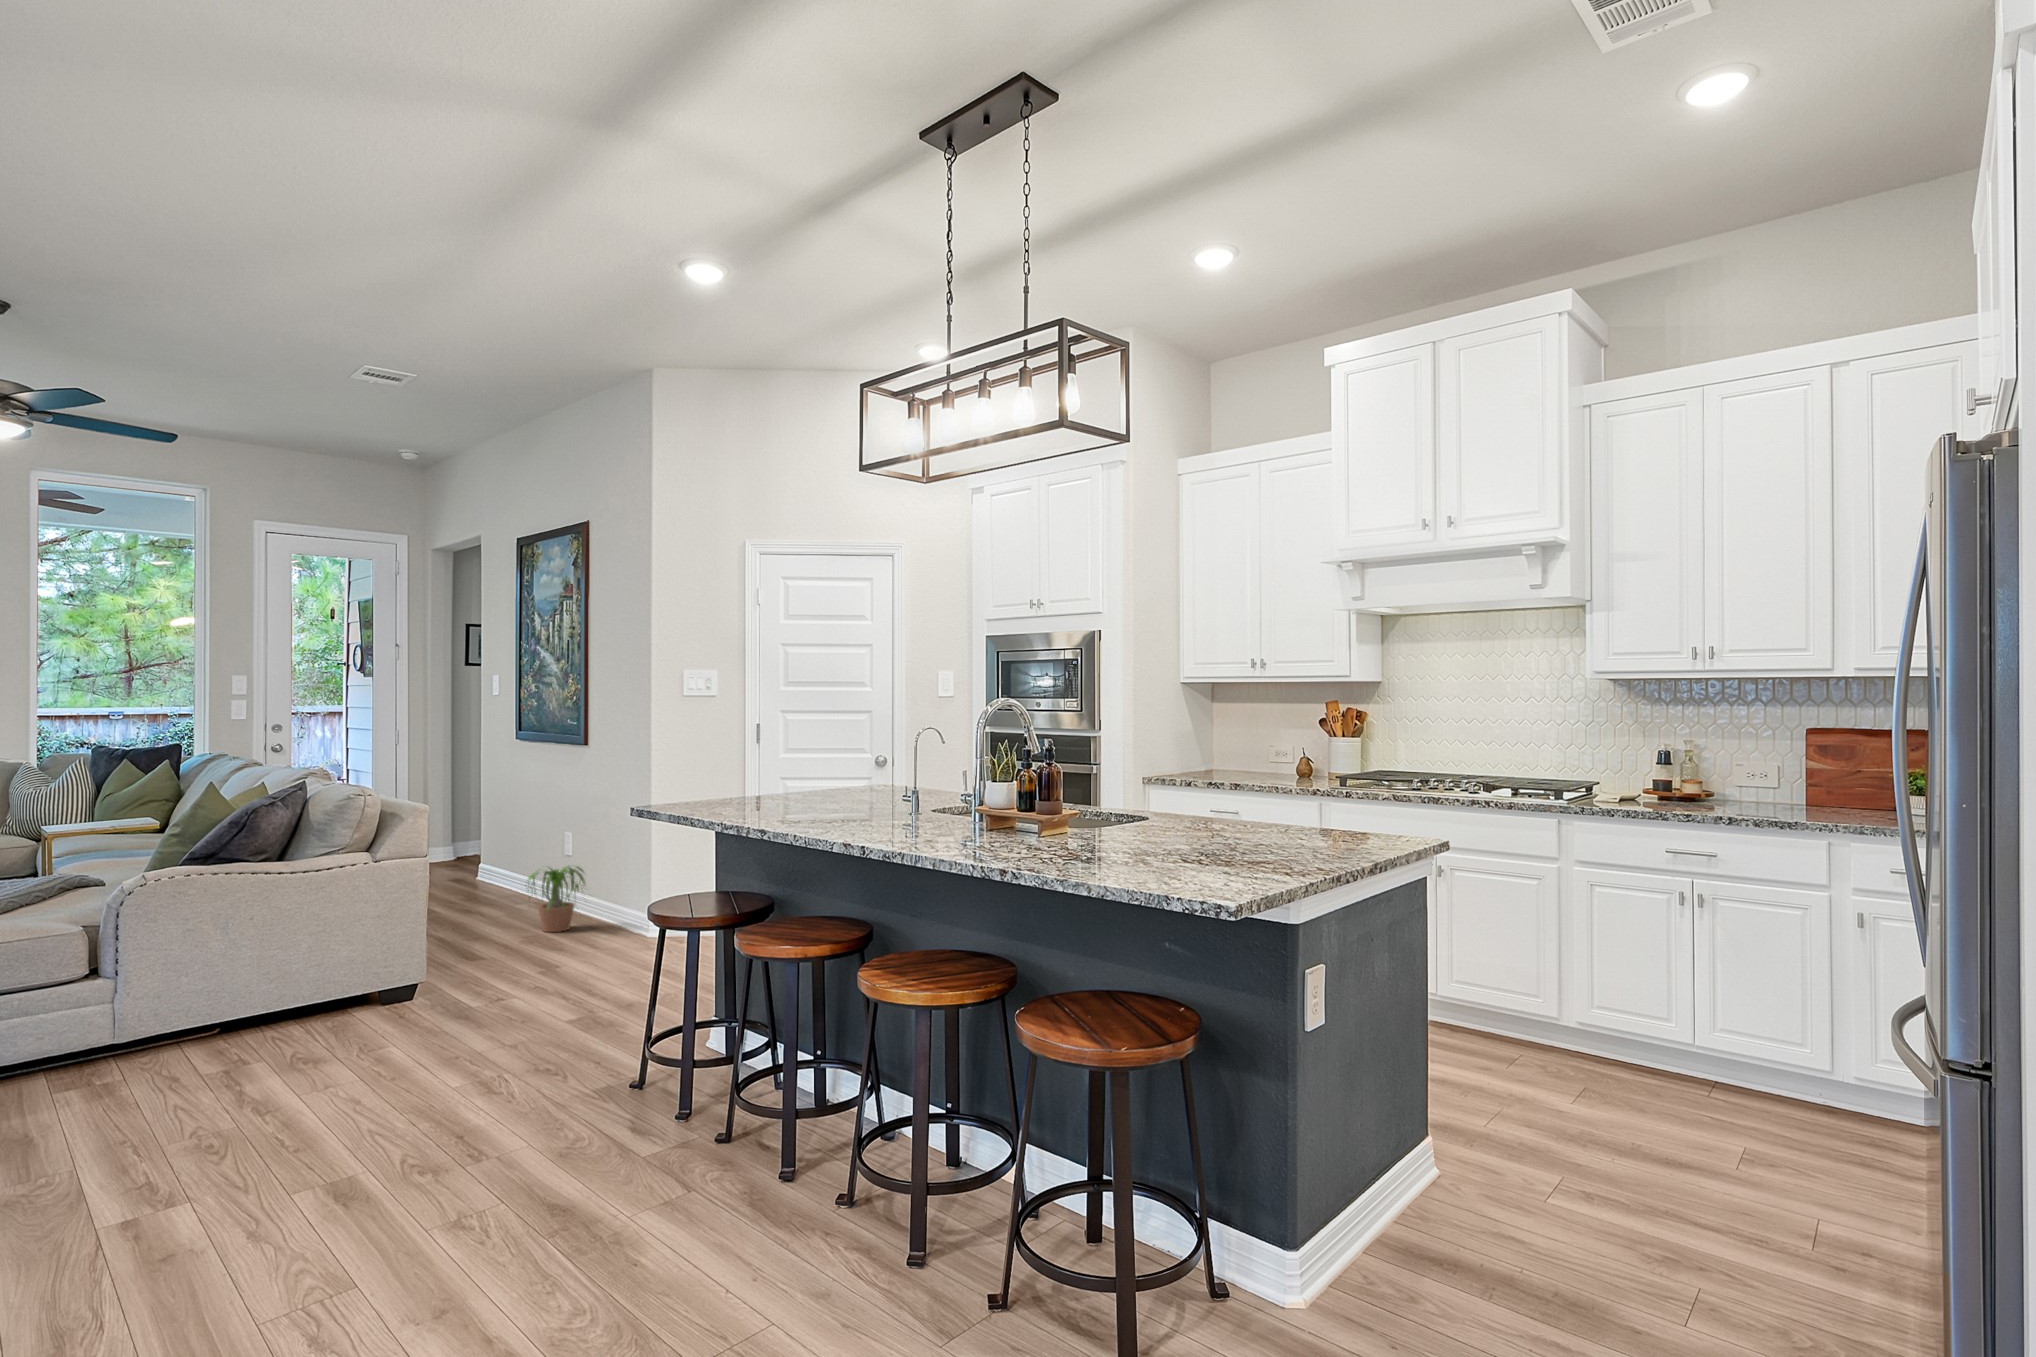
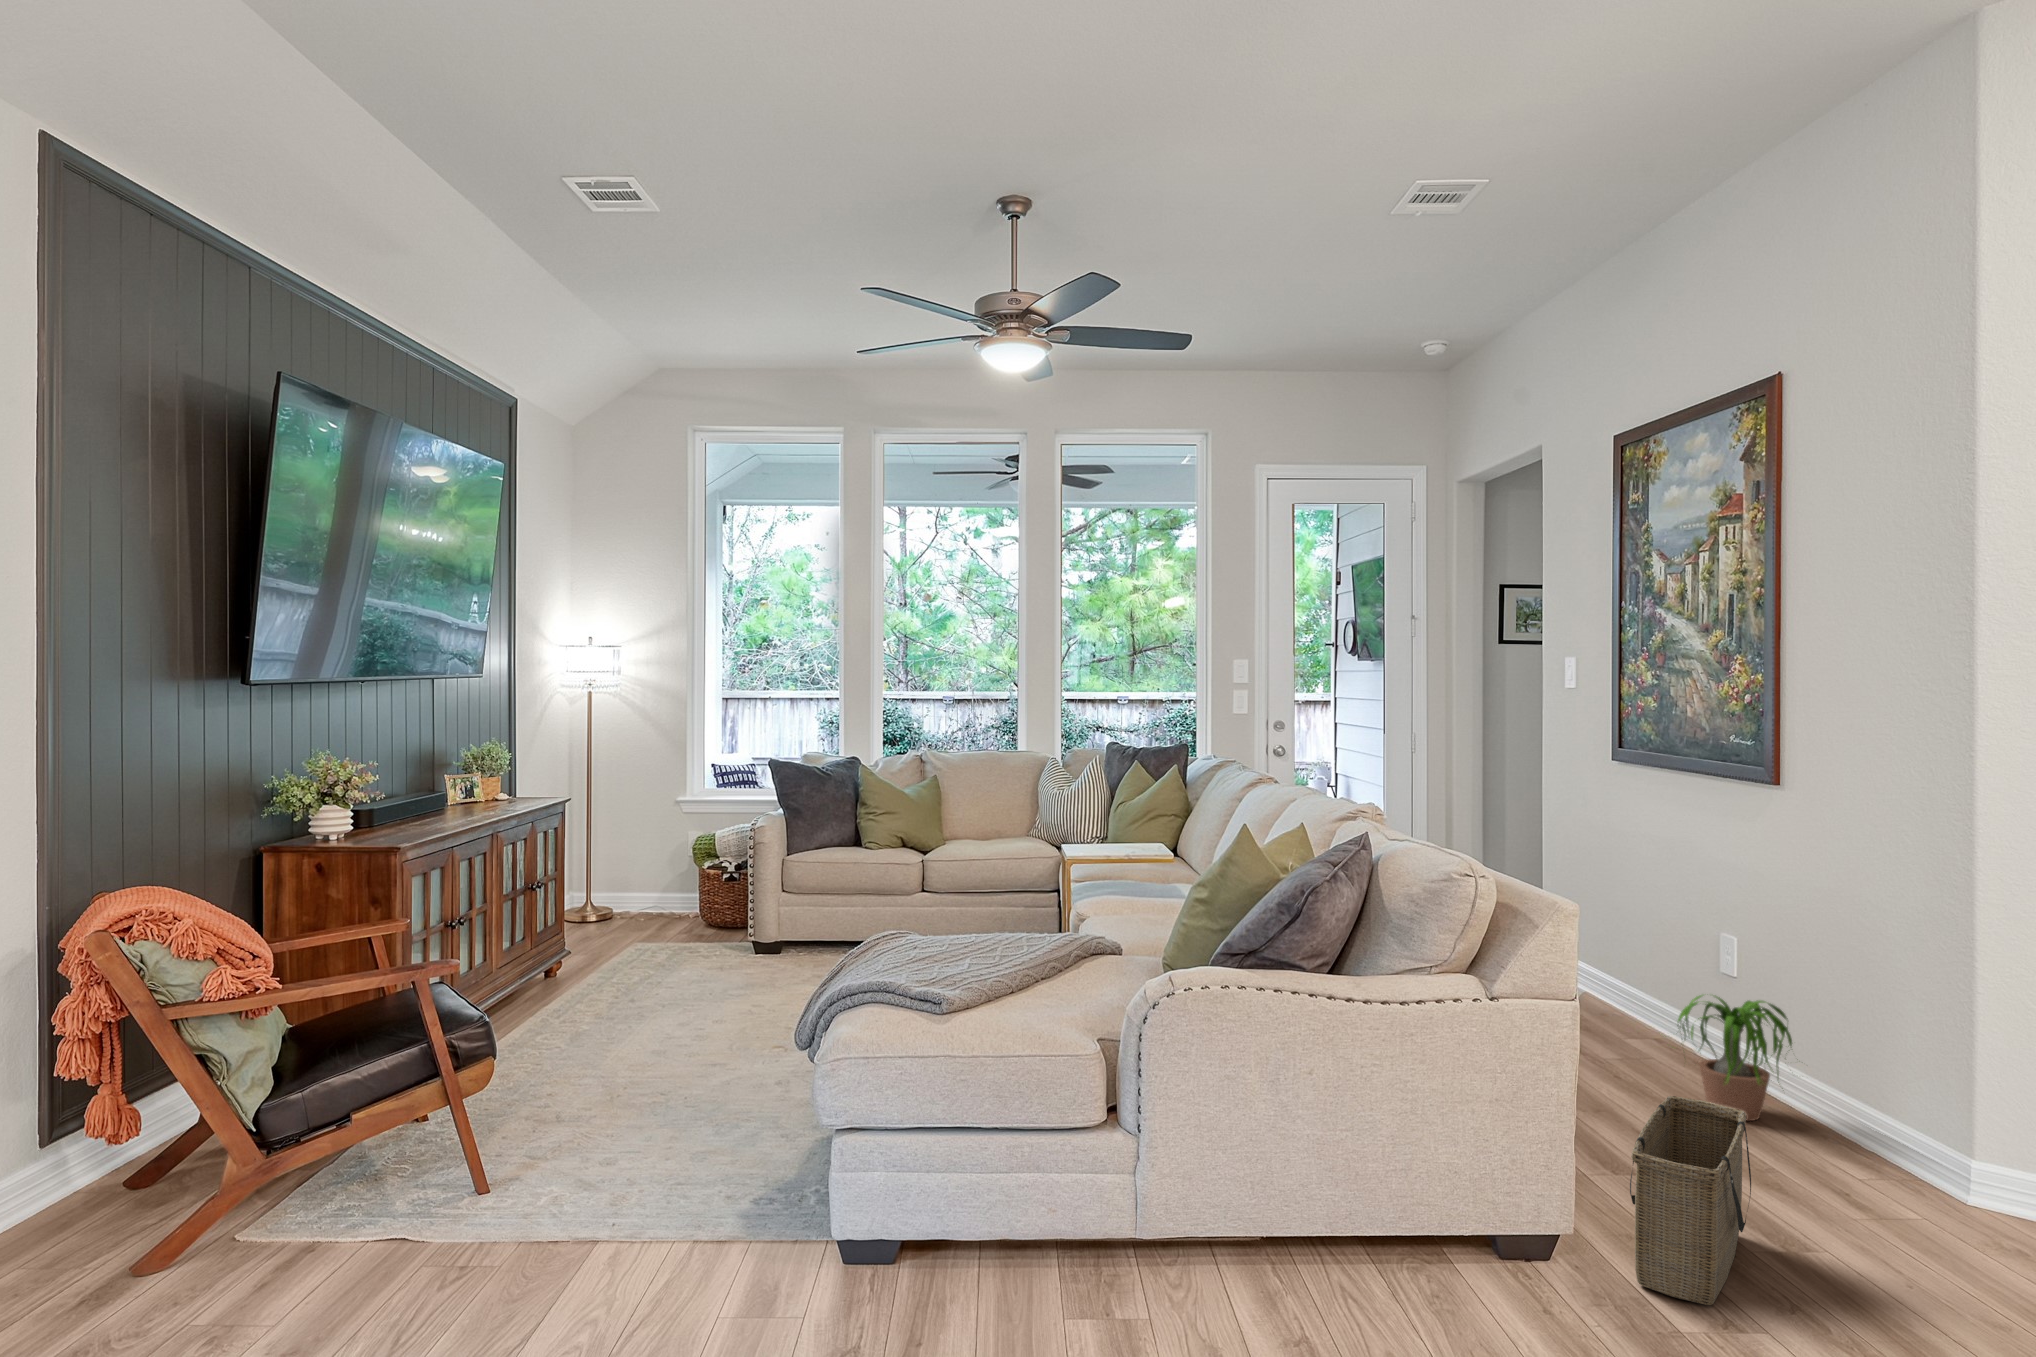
basket: none [452,907,527,997] -> present [1630,1096,1751,1305]

